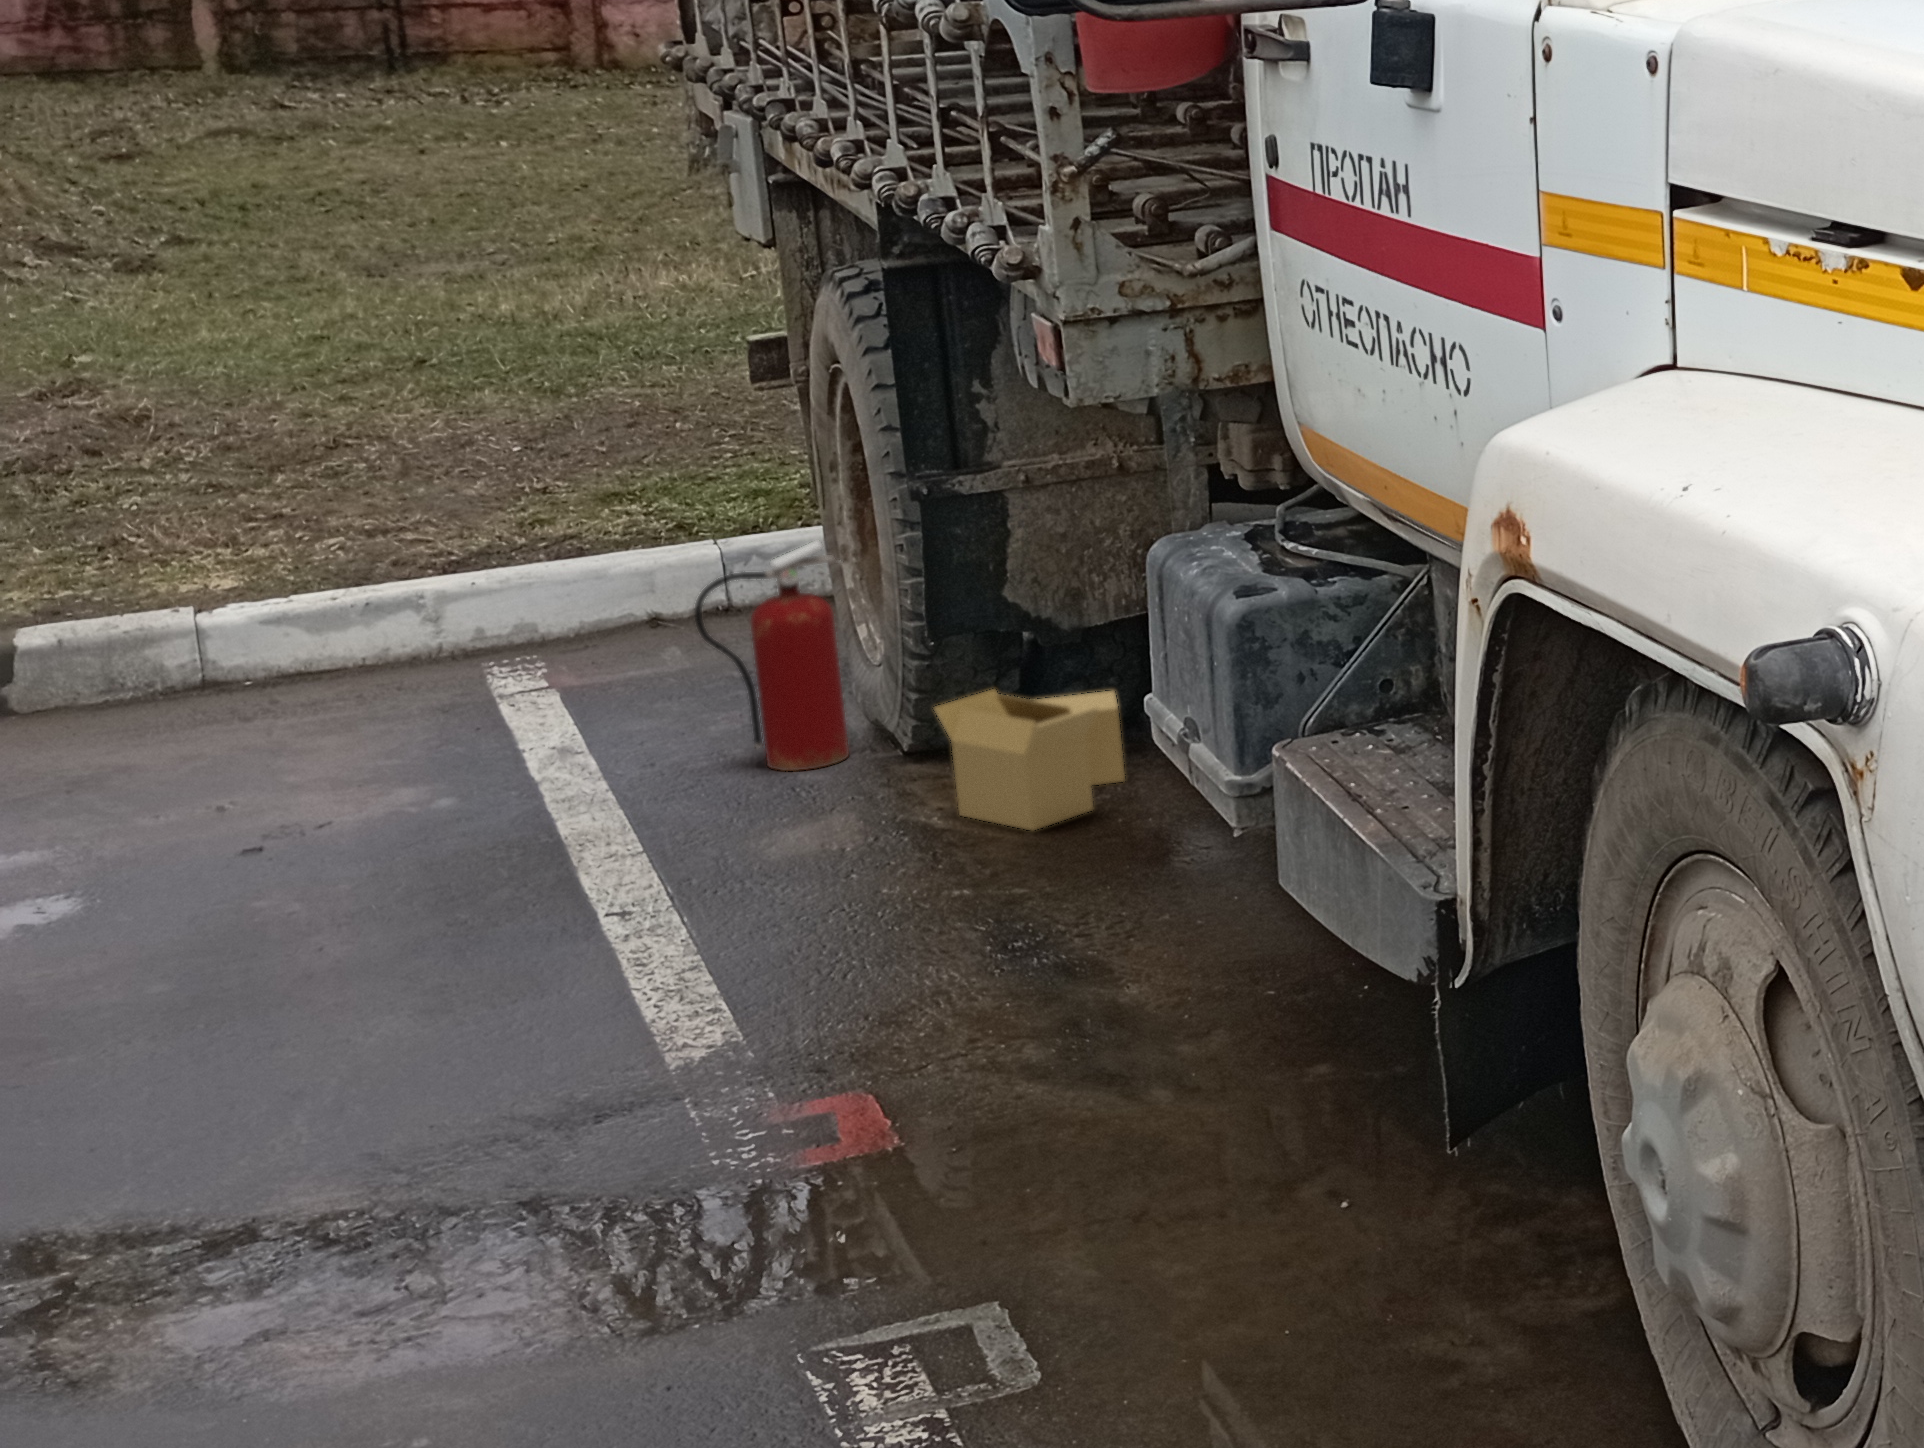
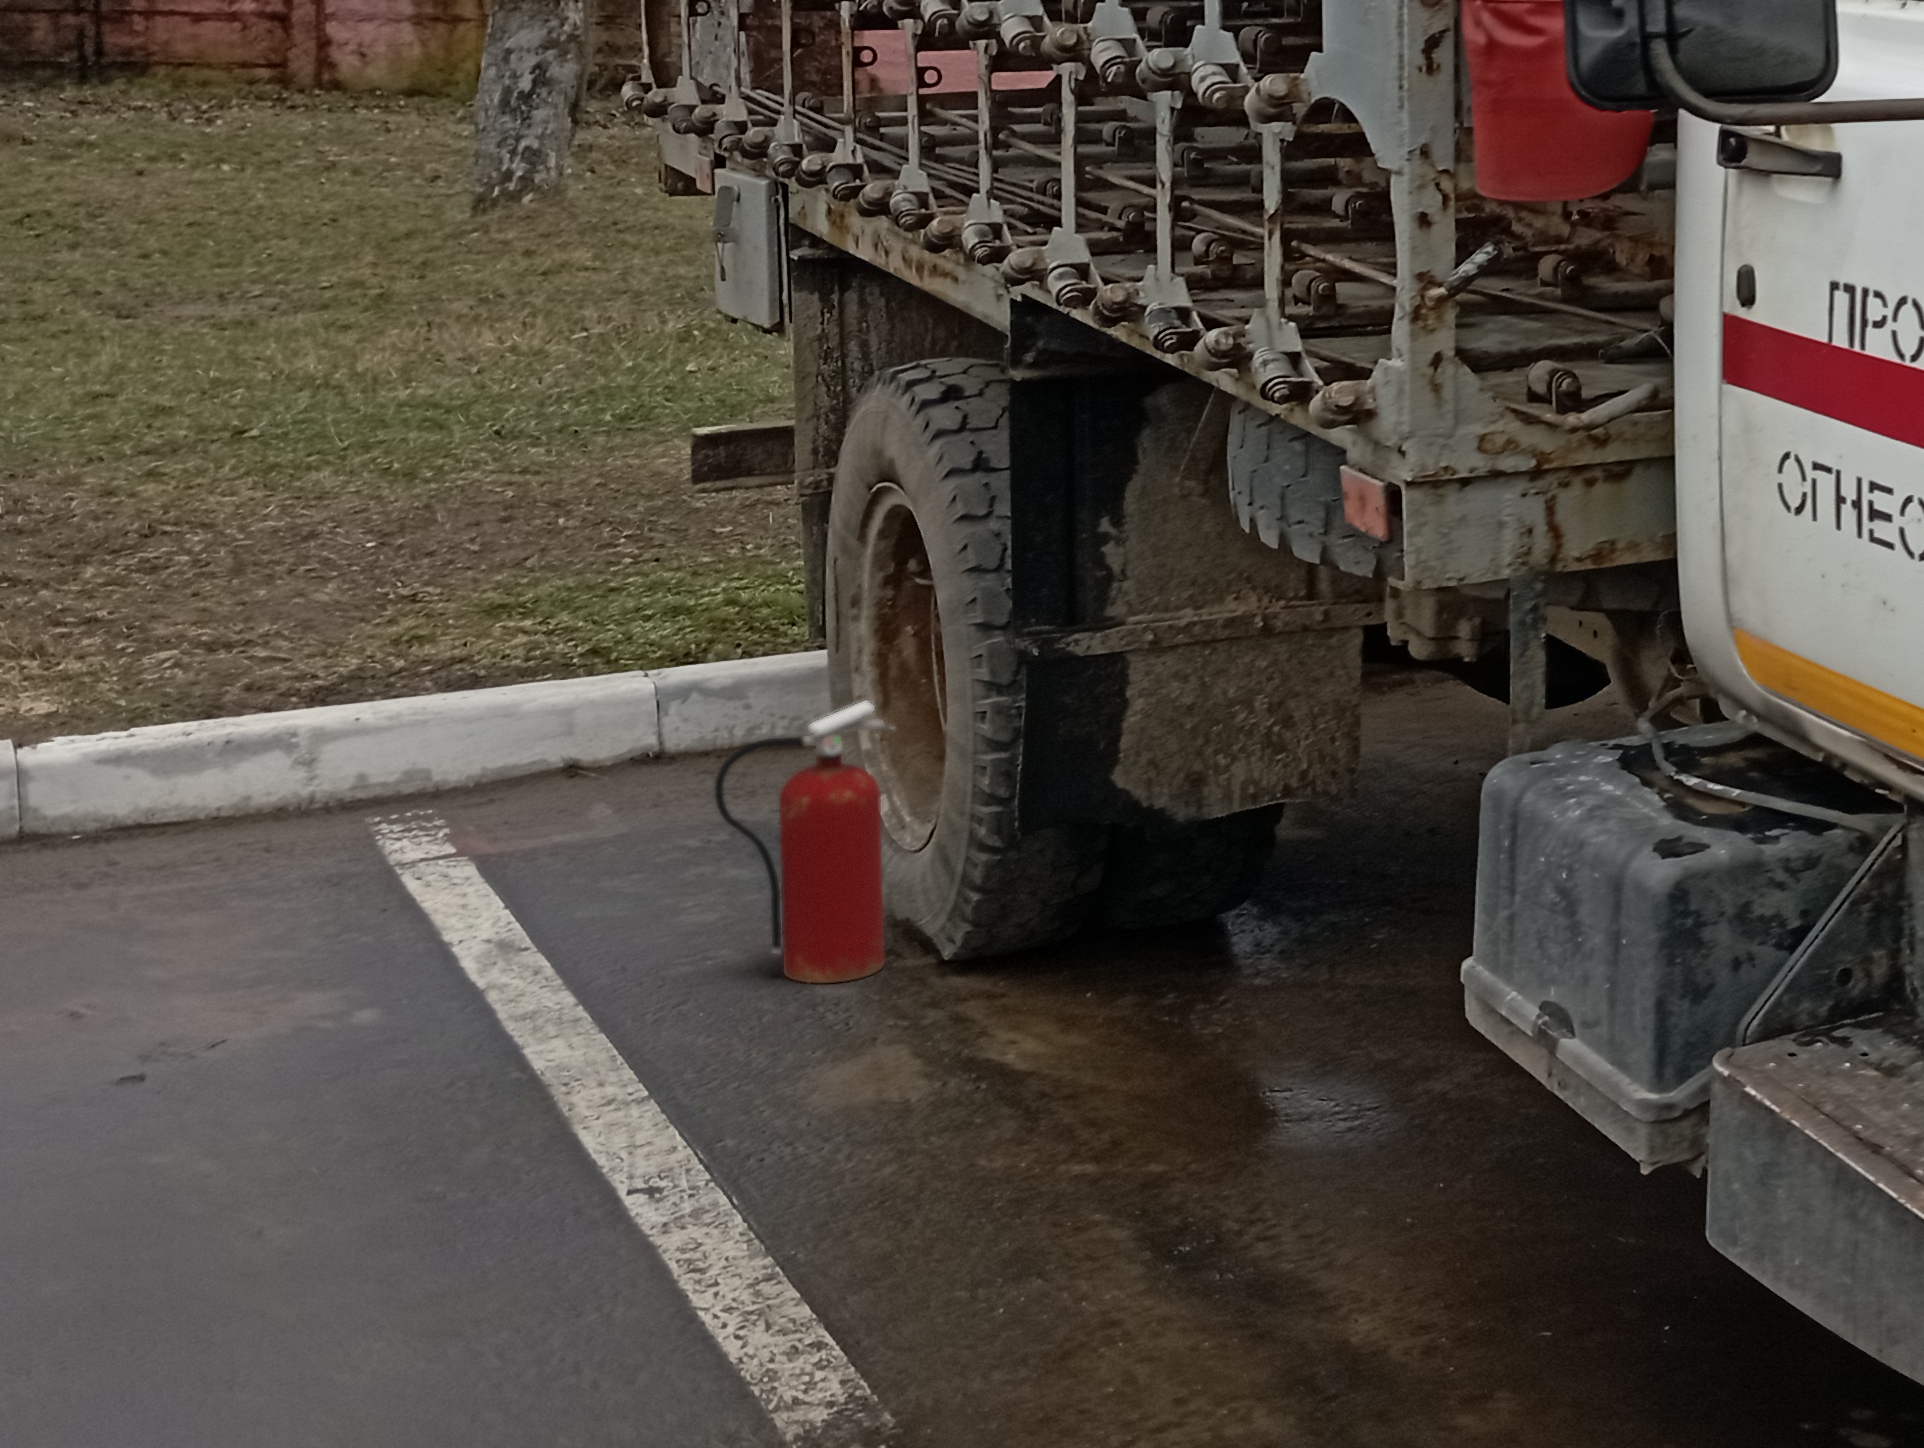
cardboard box: present [935,690,1125,830] -> none [1030,896,1246,1079]

